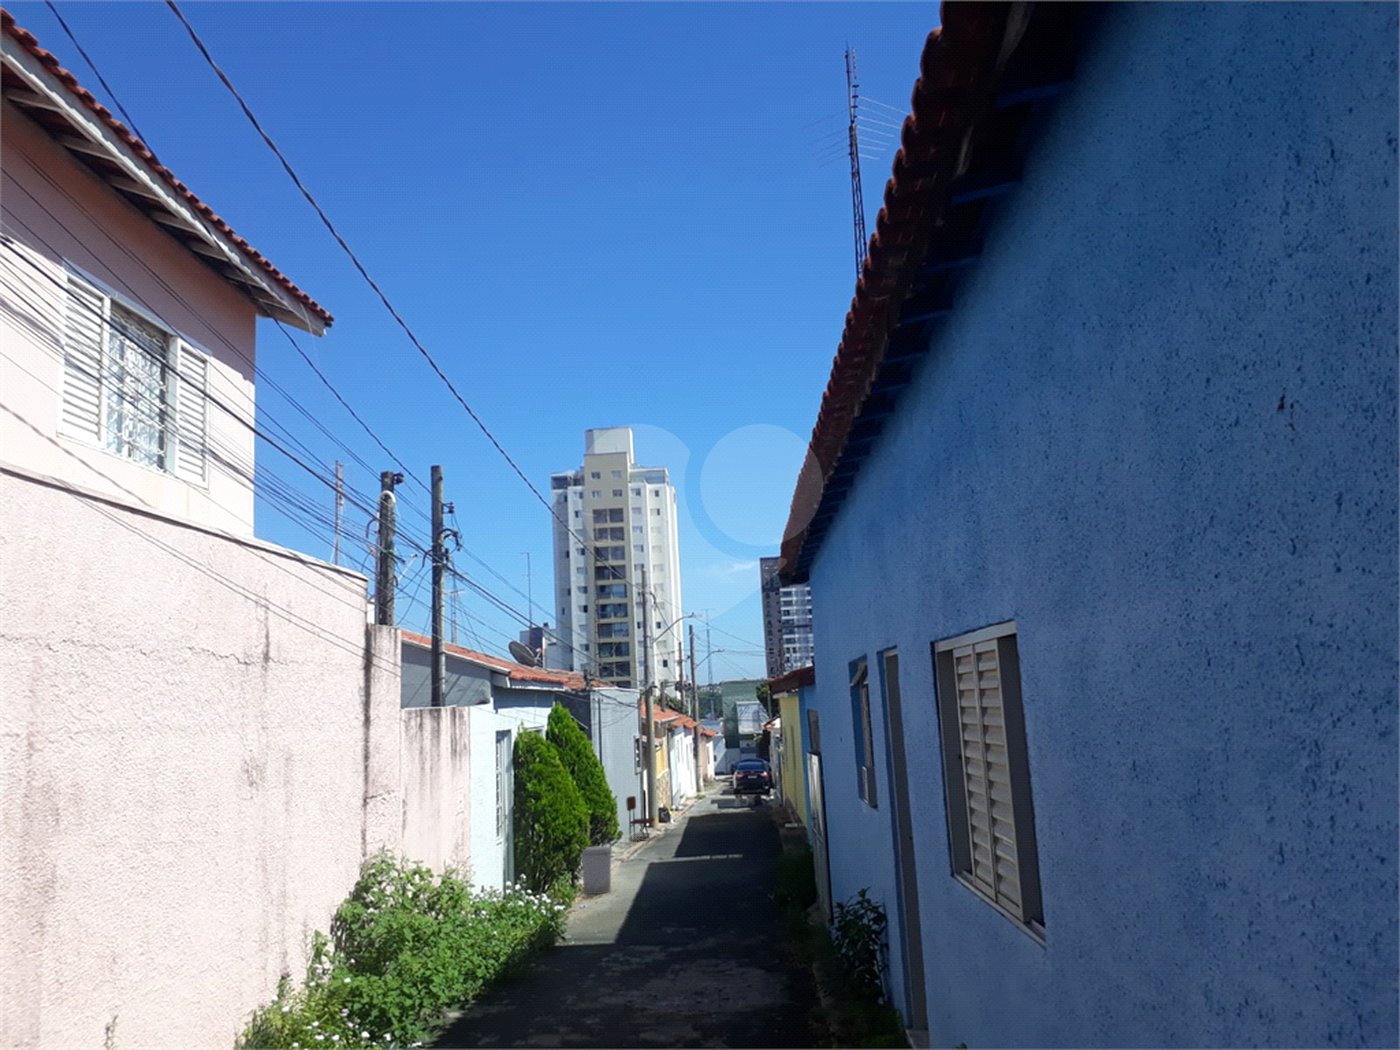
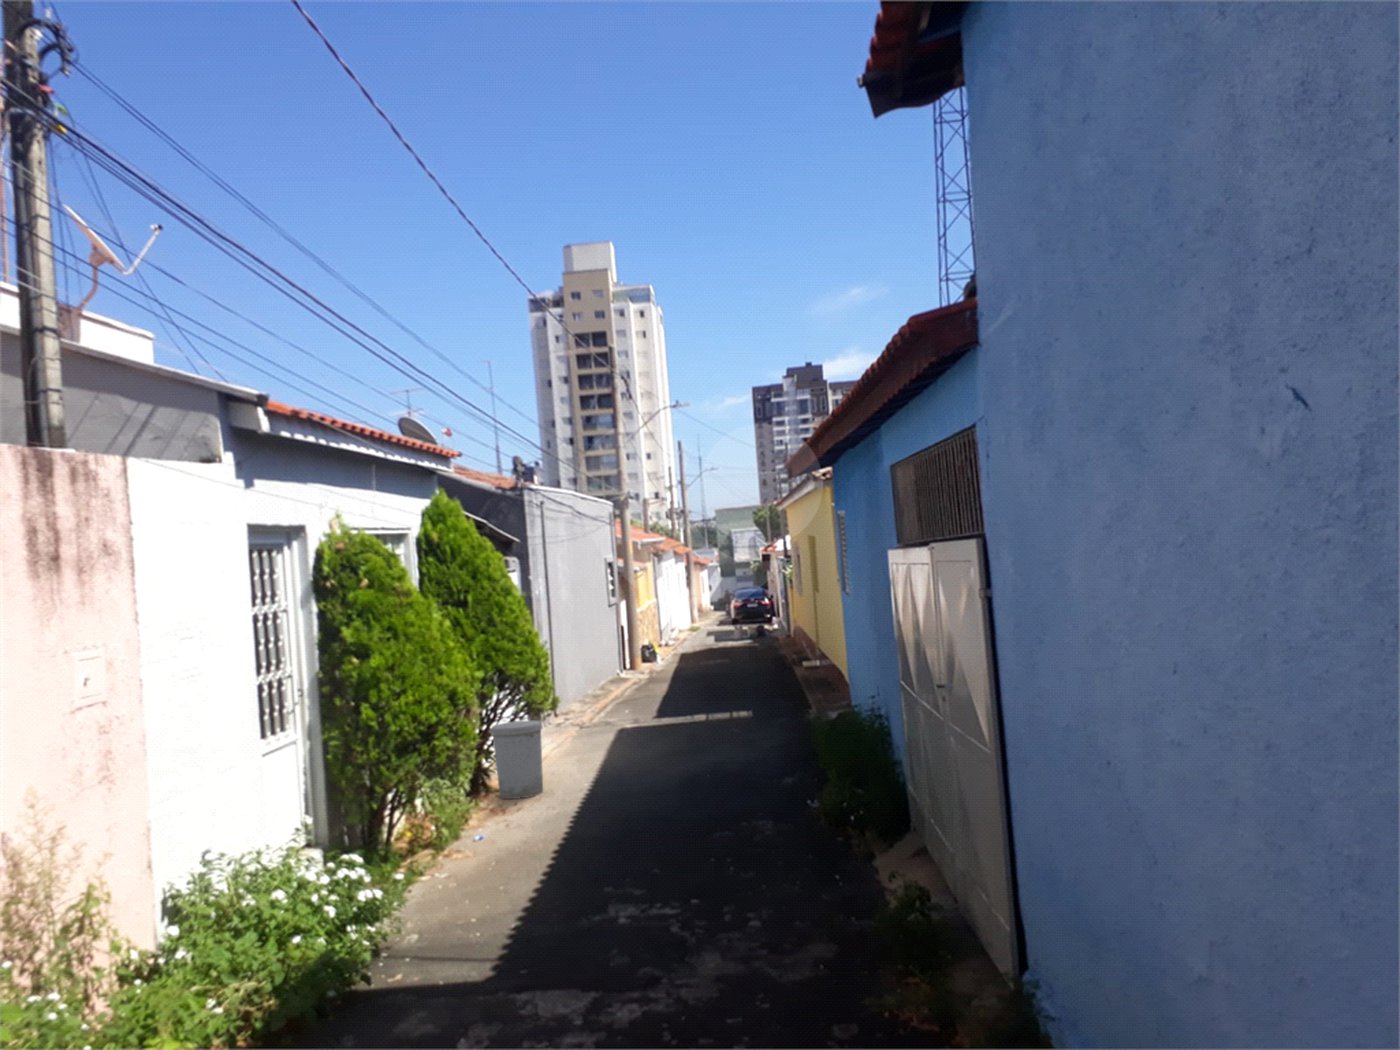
bench: present [626,796,654,841] -> none [594,633,633,692]

